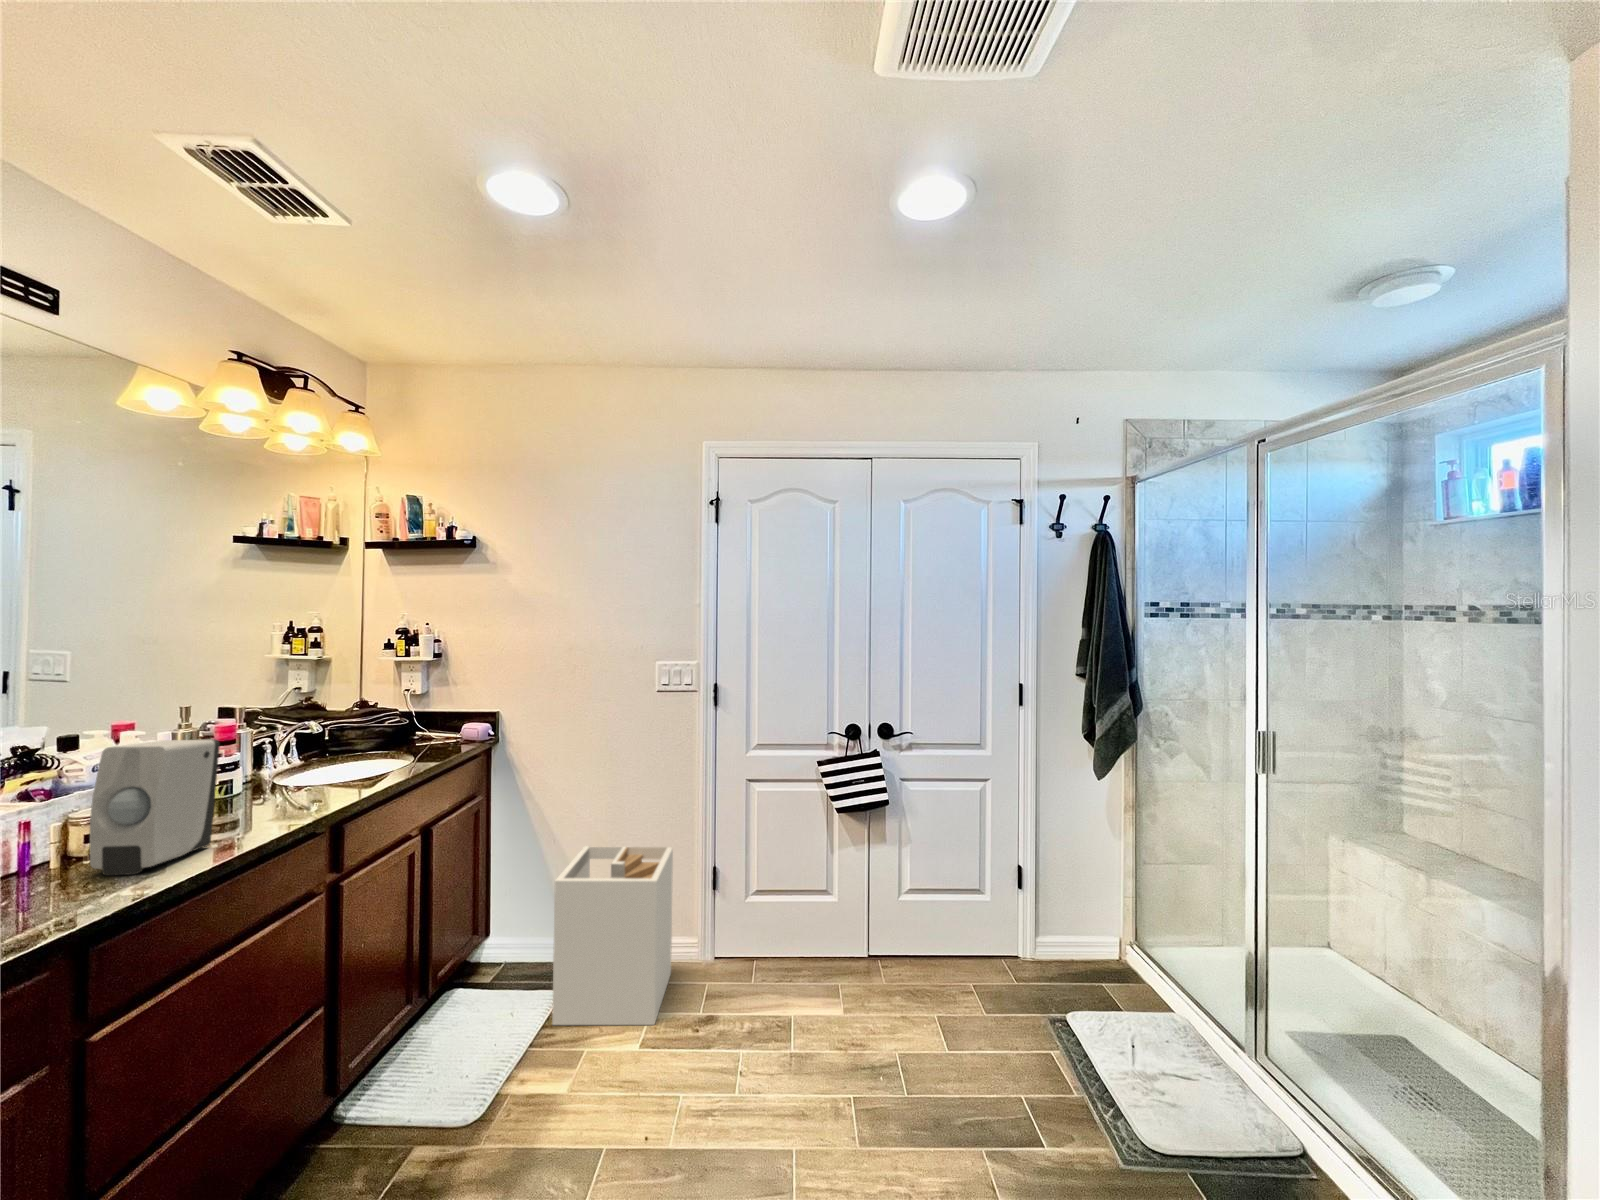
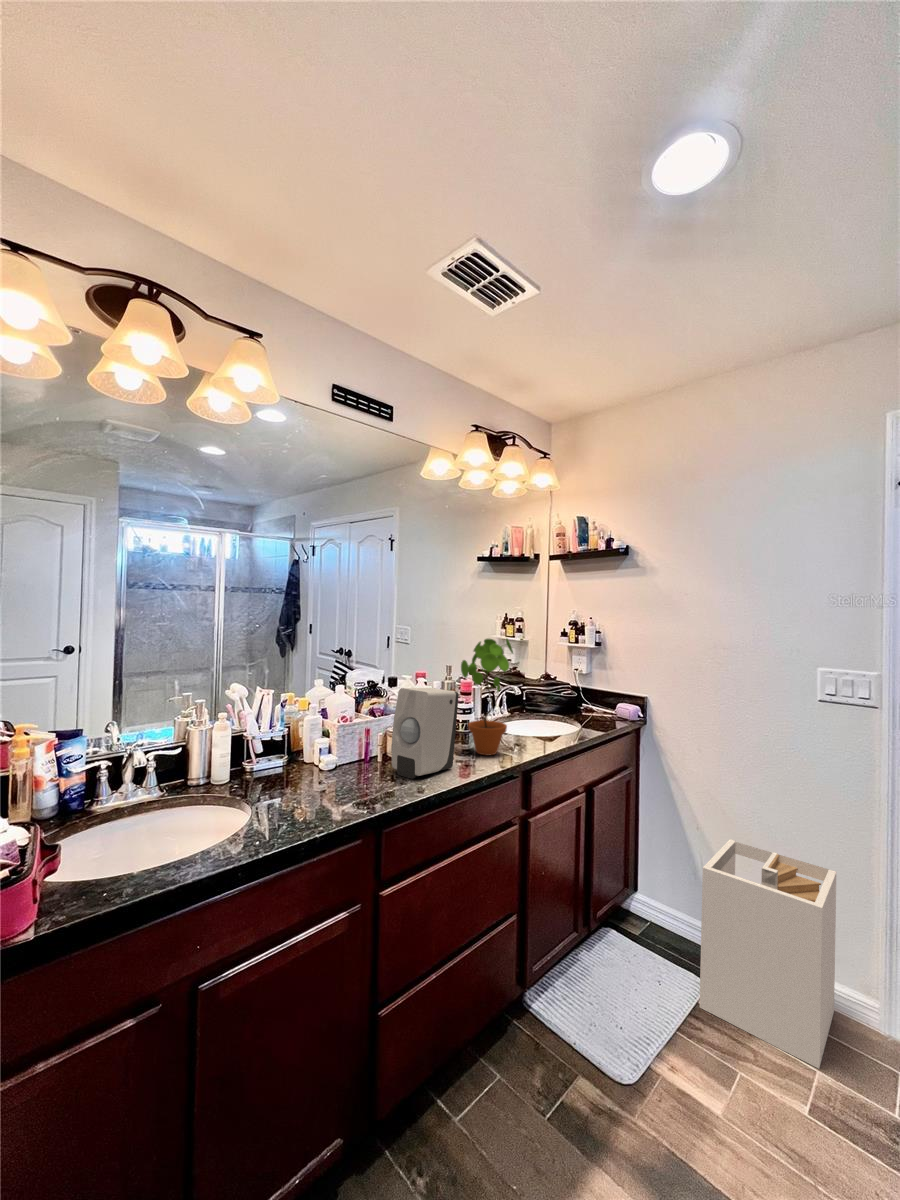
potted plant: none [220,659,310,819] -> present [461,639,513,755]

